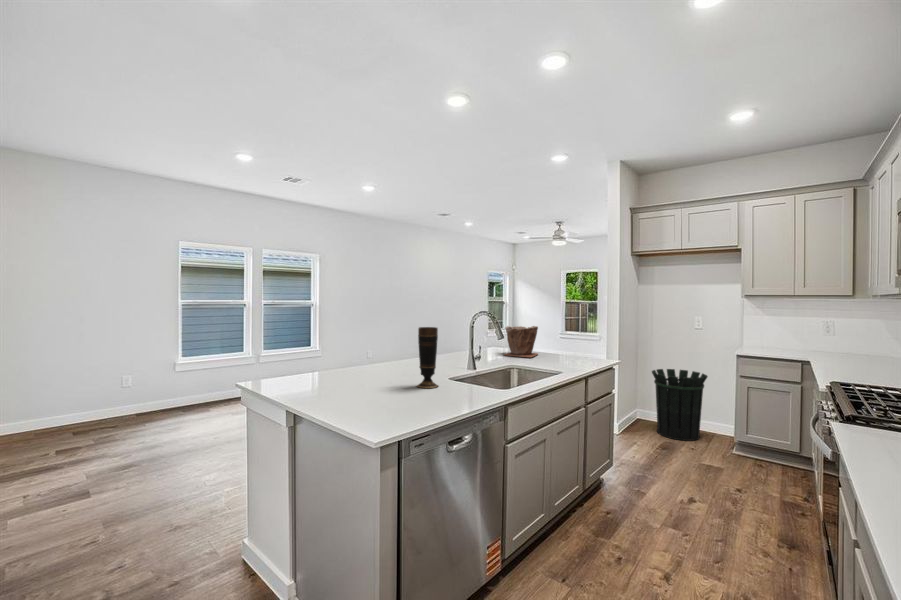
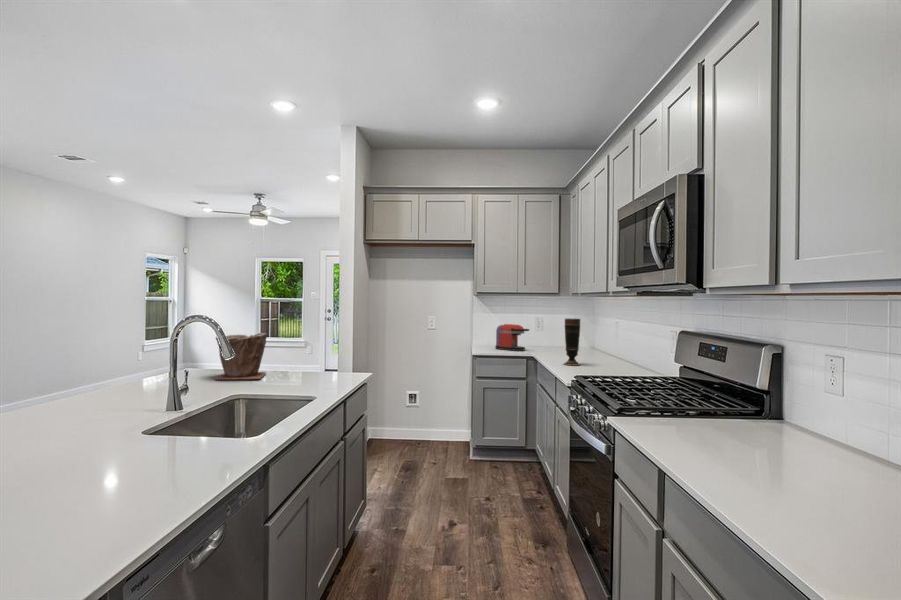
vase: present [417,327,438,388] -> present [564,318,580,366]
coffee maker: none [765,327,807,355] -> present [495,324,529,351]
waste bin: present [652,369,708,441] -> none [388,376,444,455]

